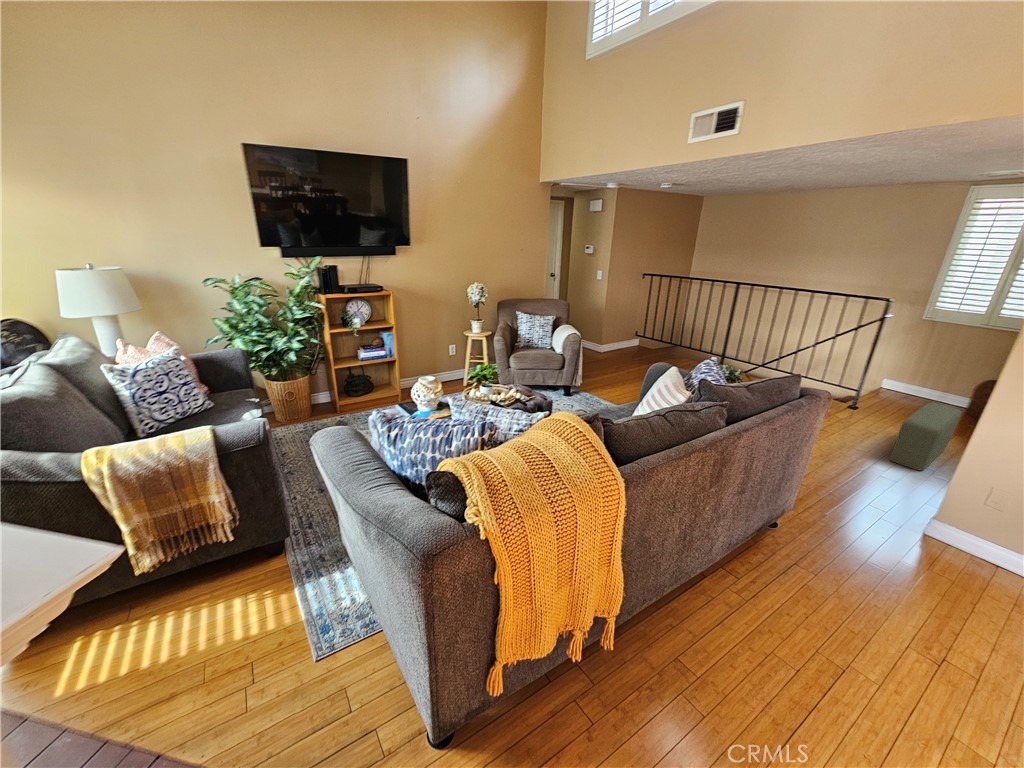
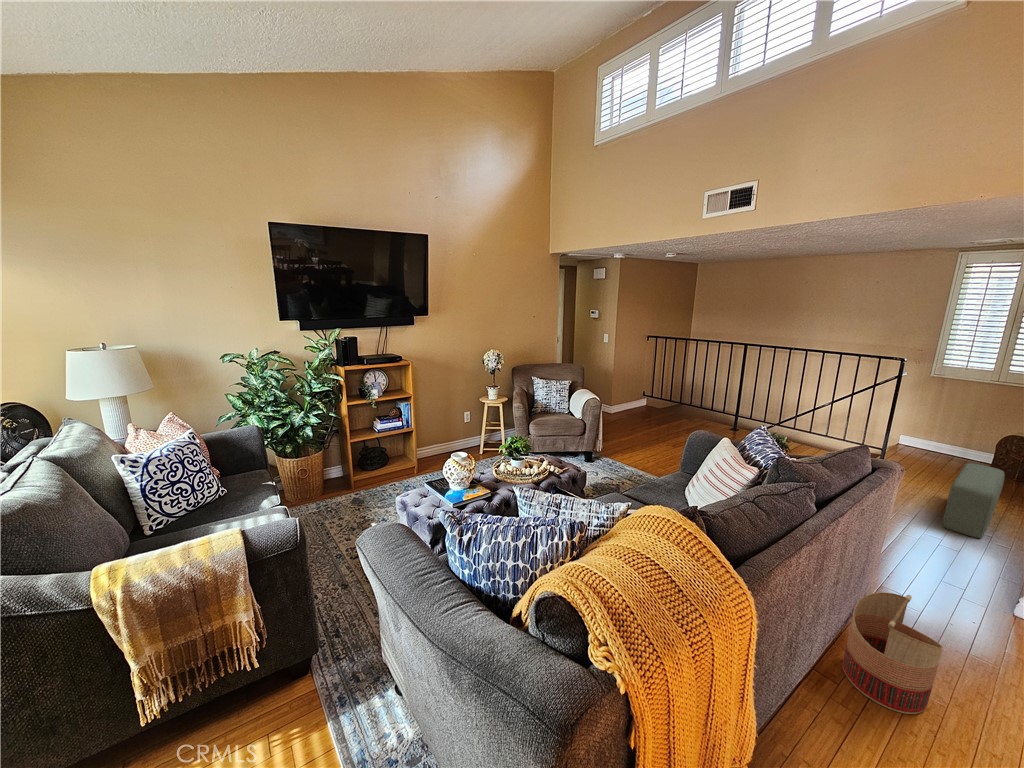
basket: none [748,504,829,602] -> present [843,592,943,714]

